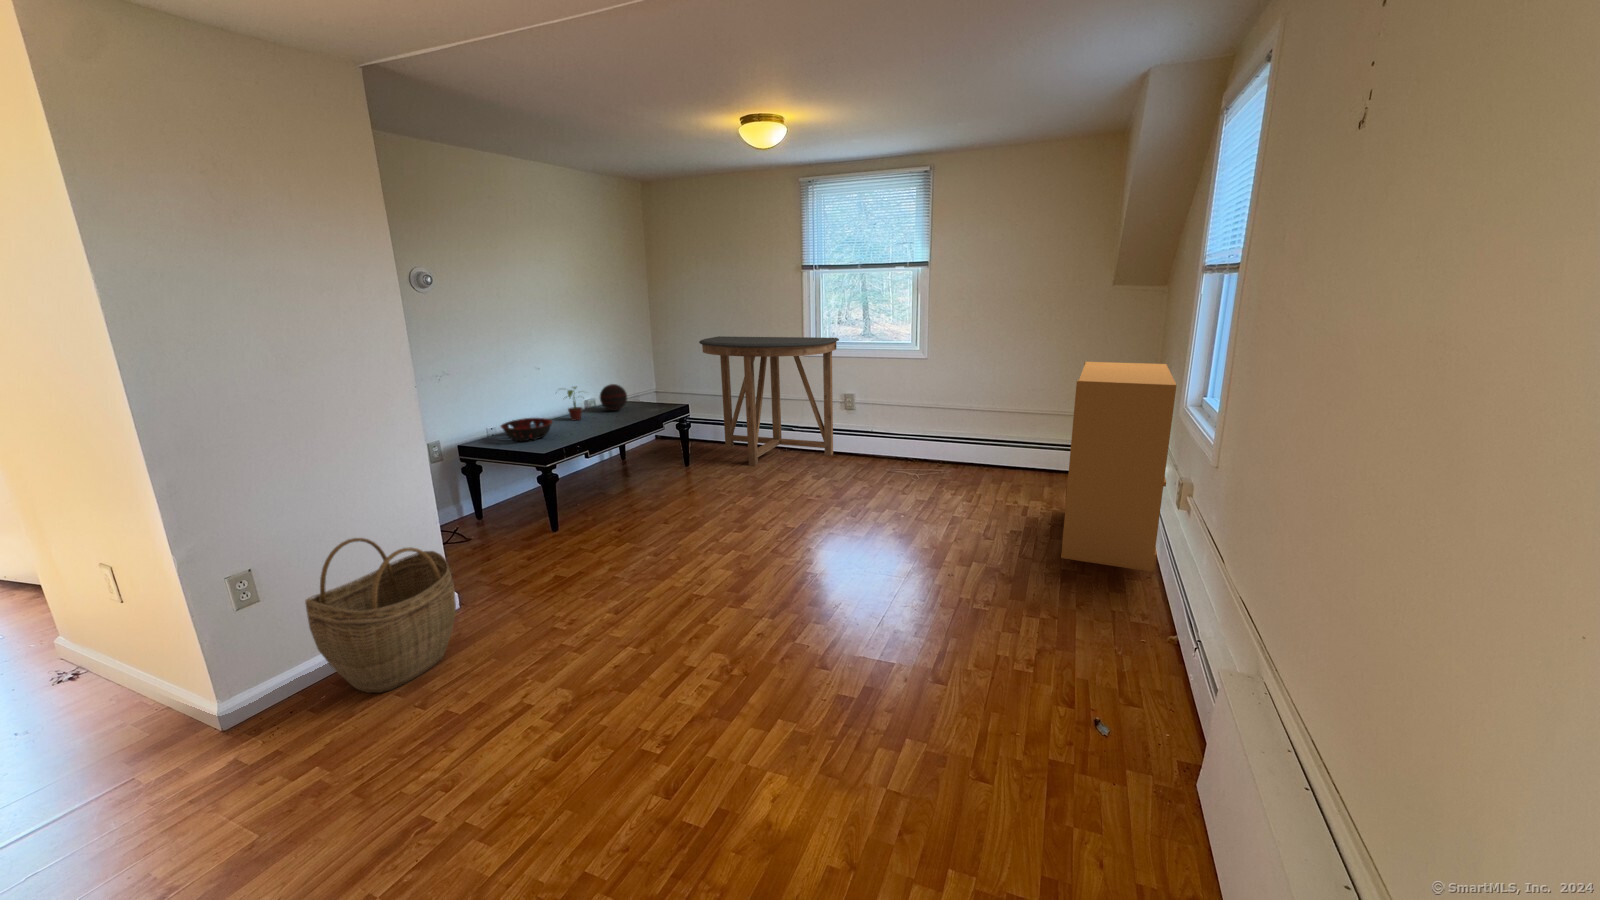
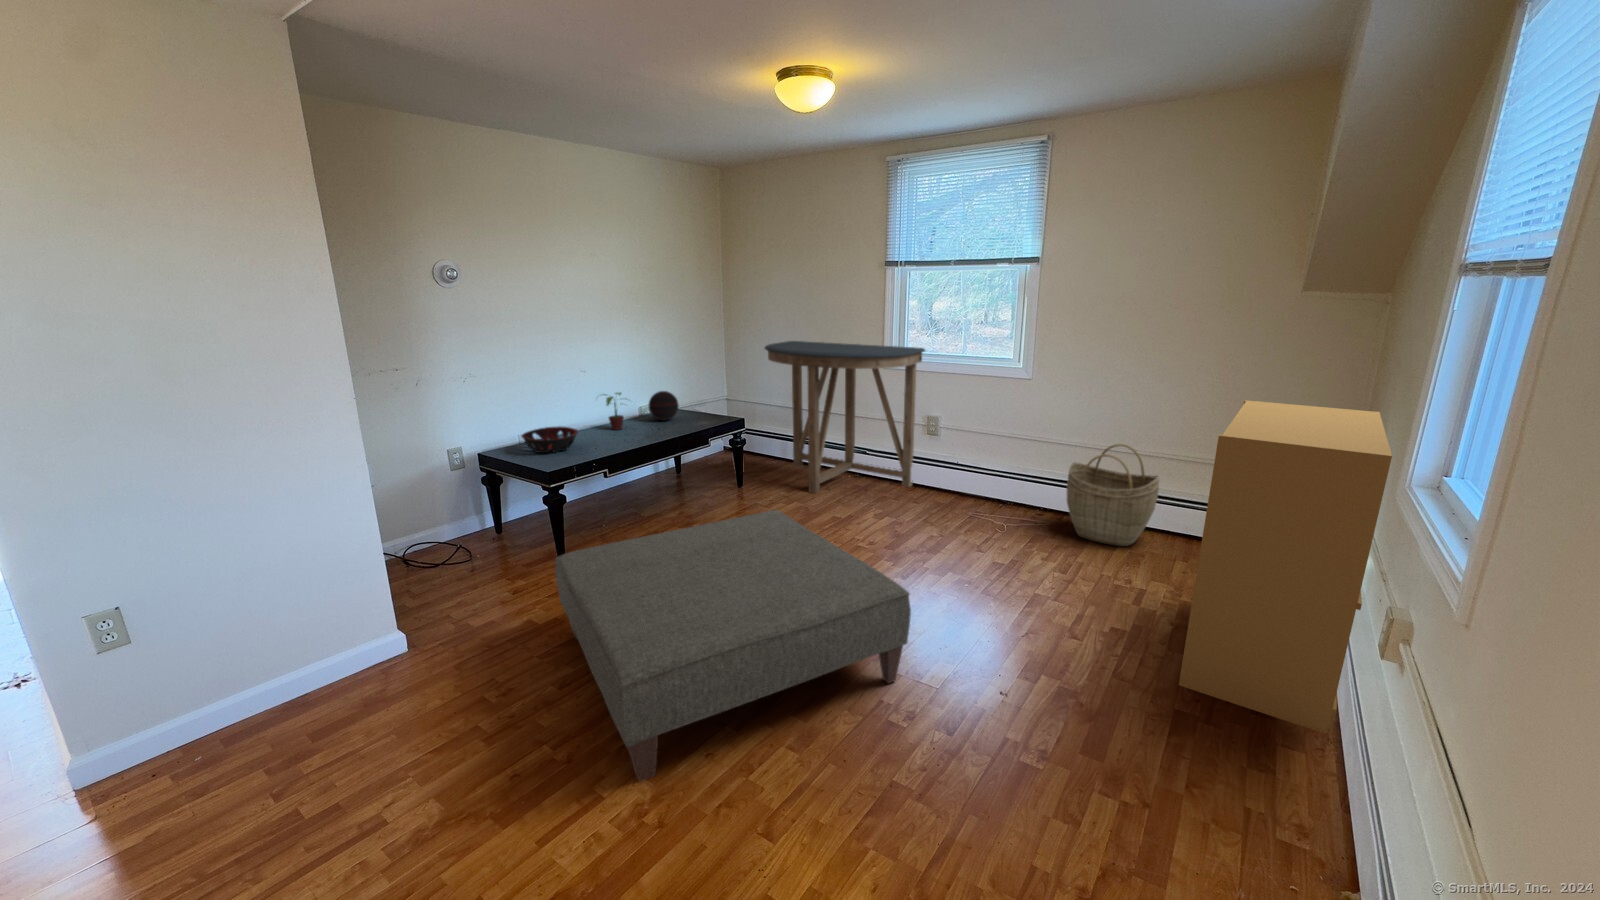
ottoman: none [588,469,883,657] -> present [555,510,911,782]
woven basket: present [305,538,456,693] -> present [1067,444,1159,546]

